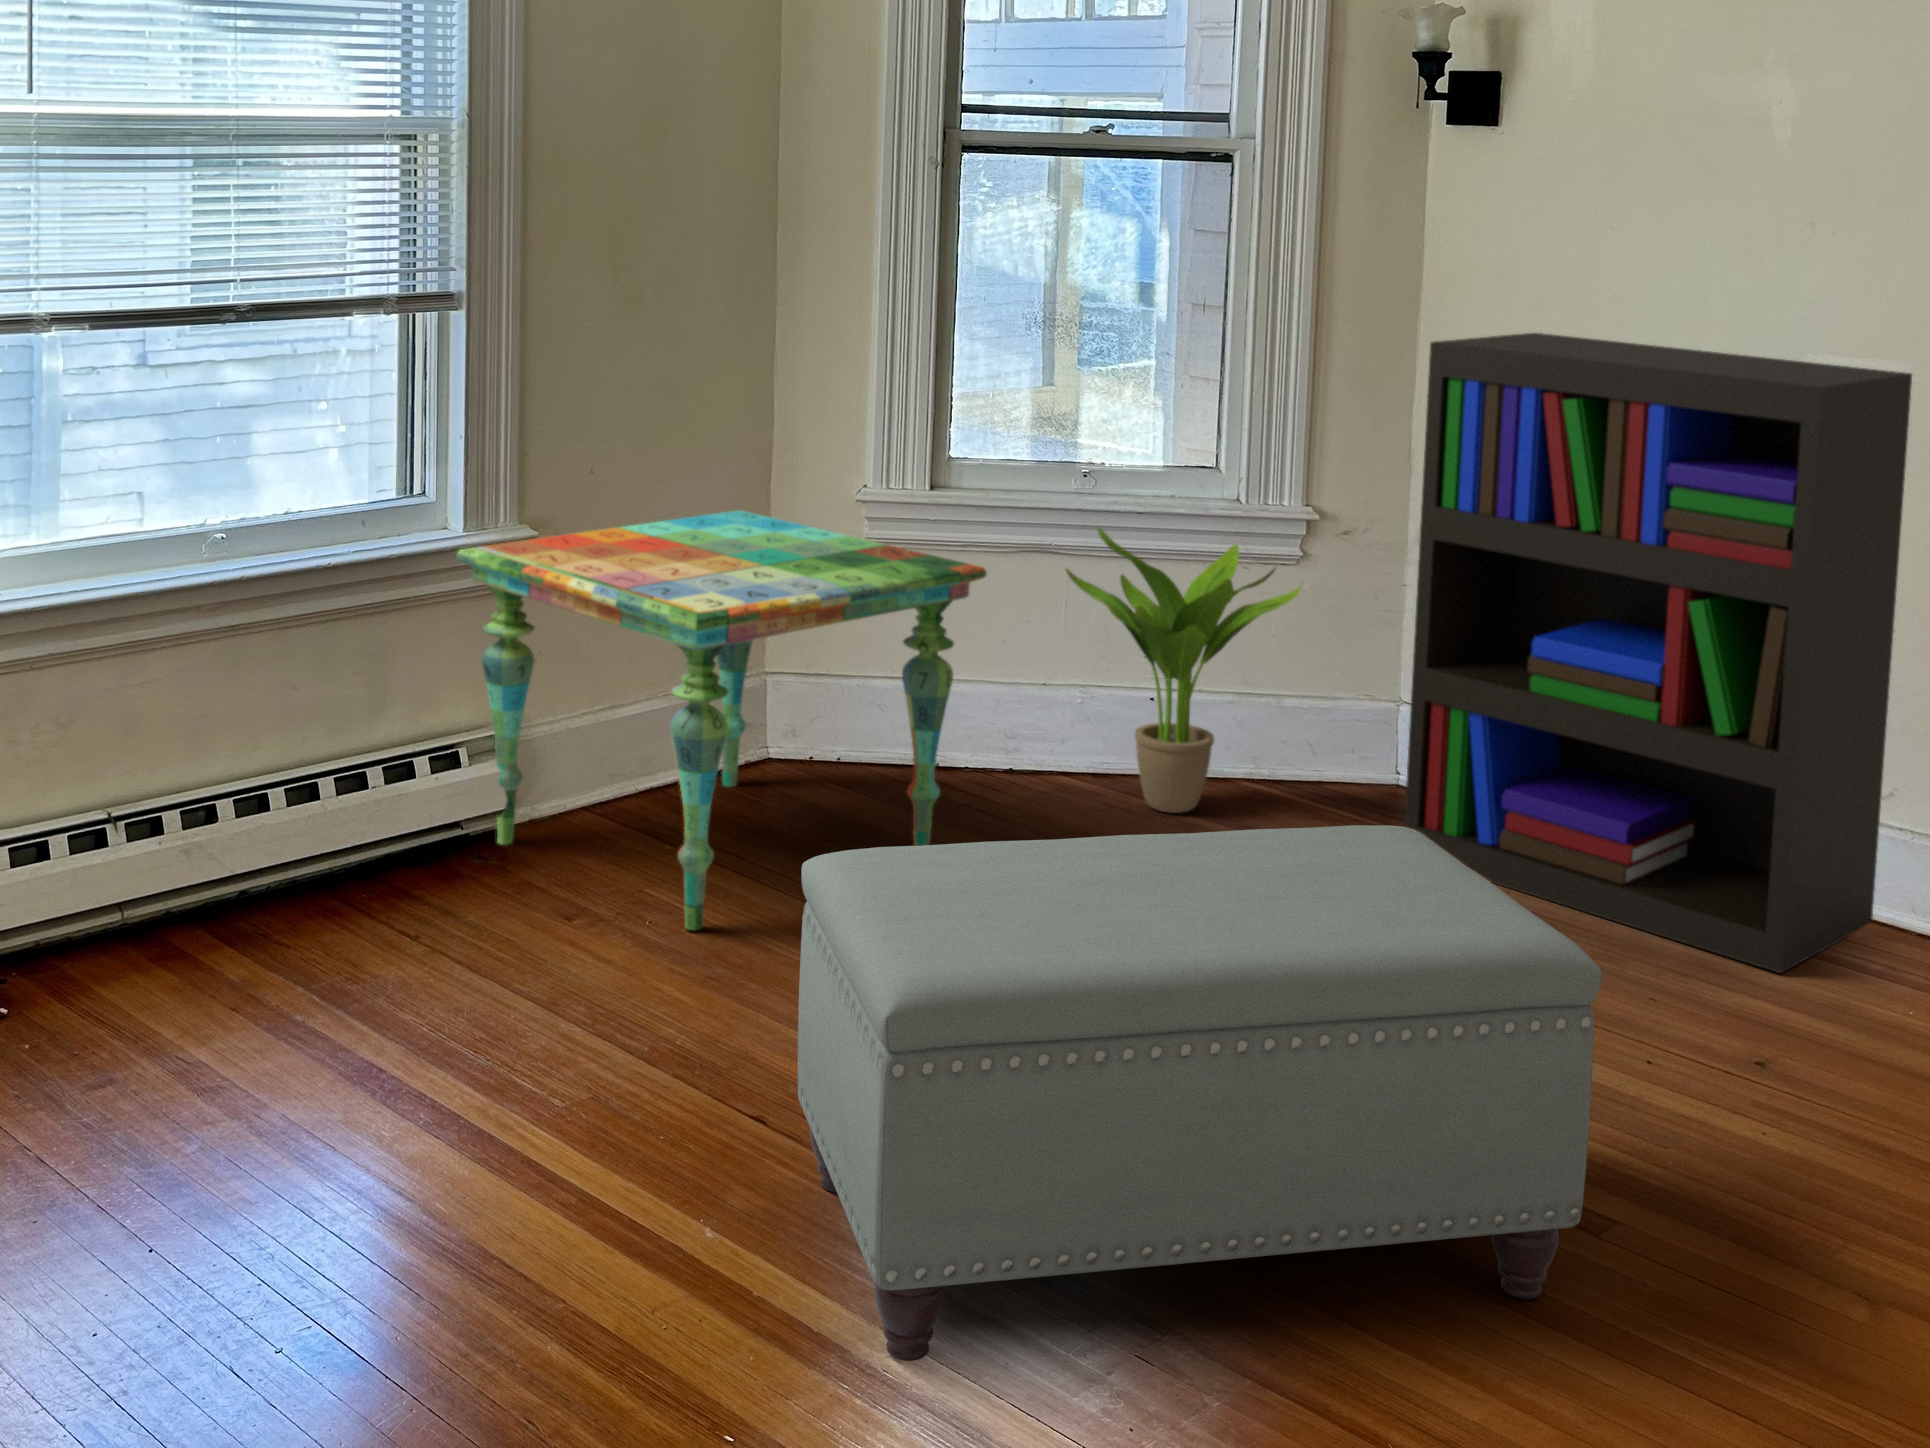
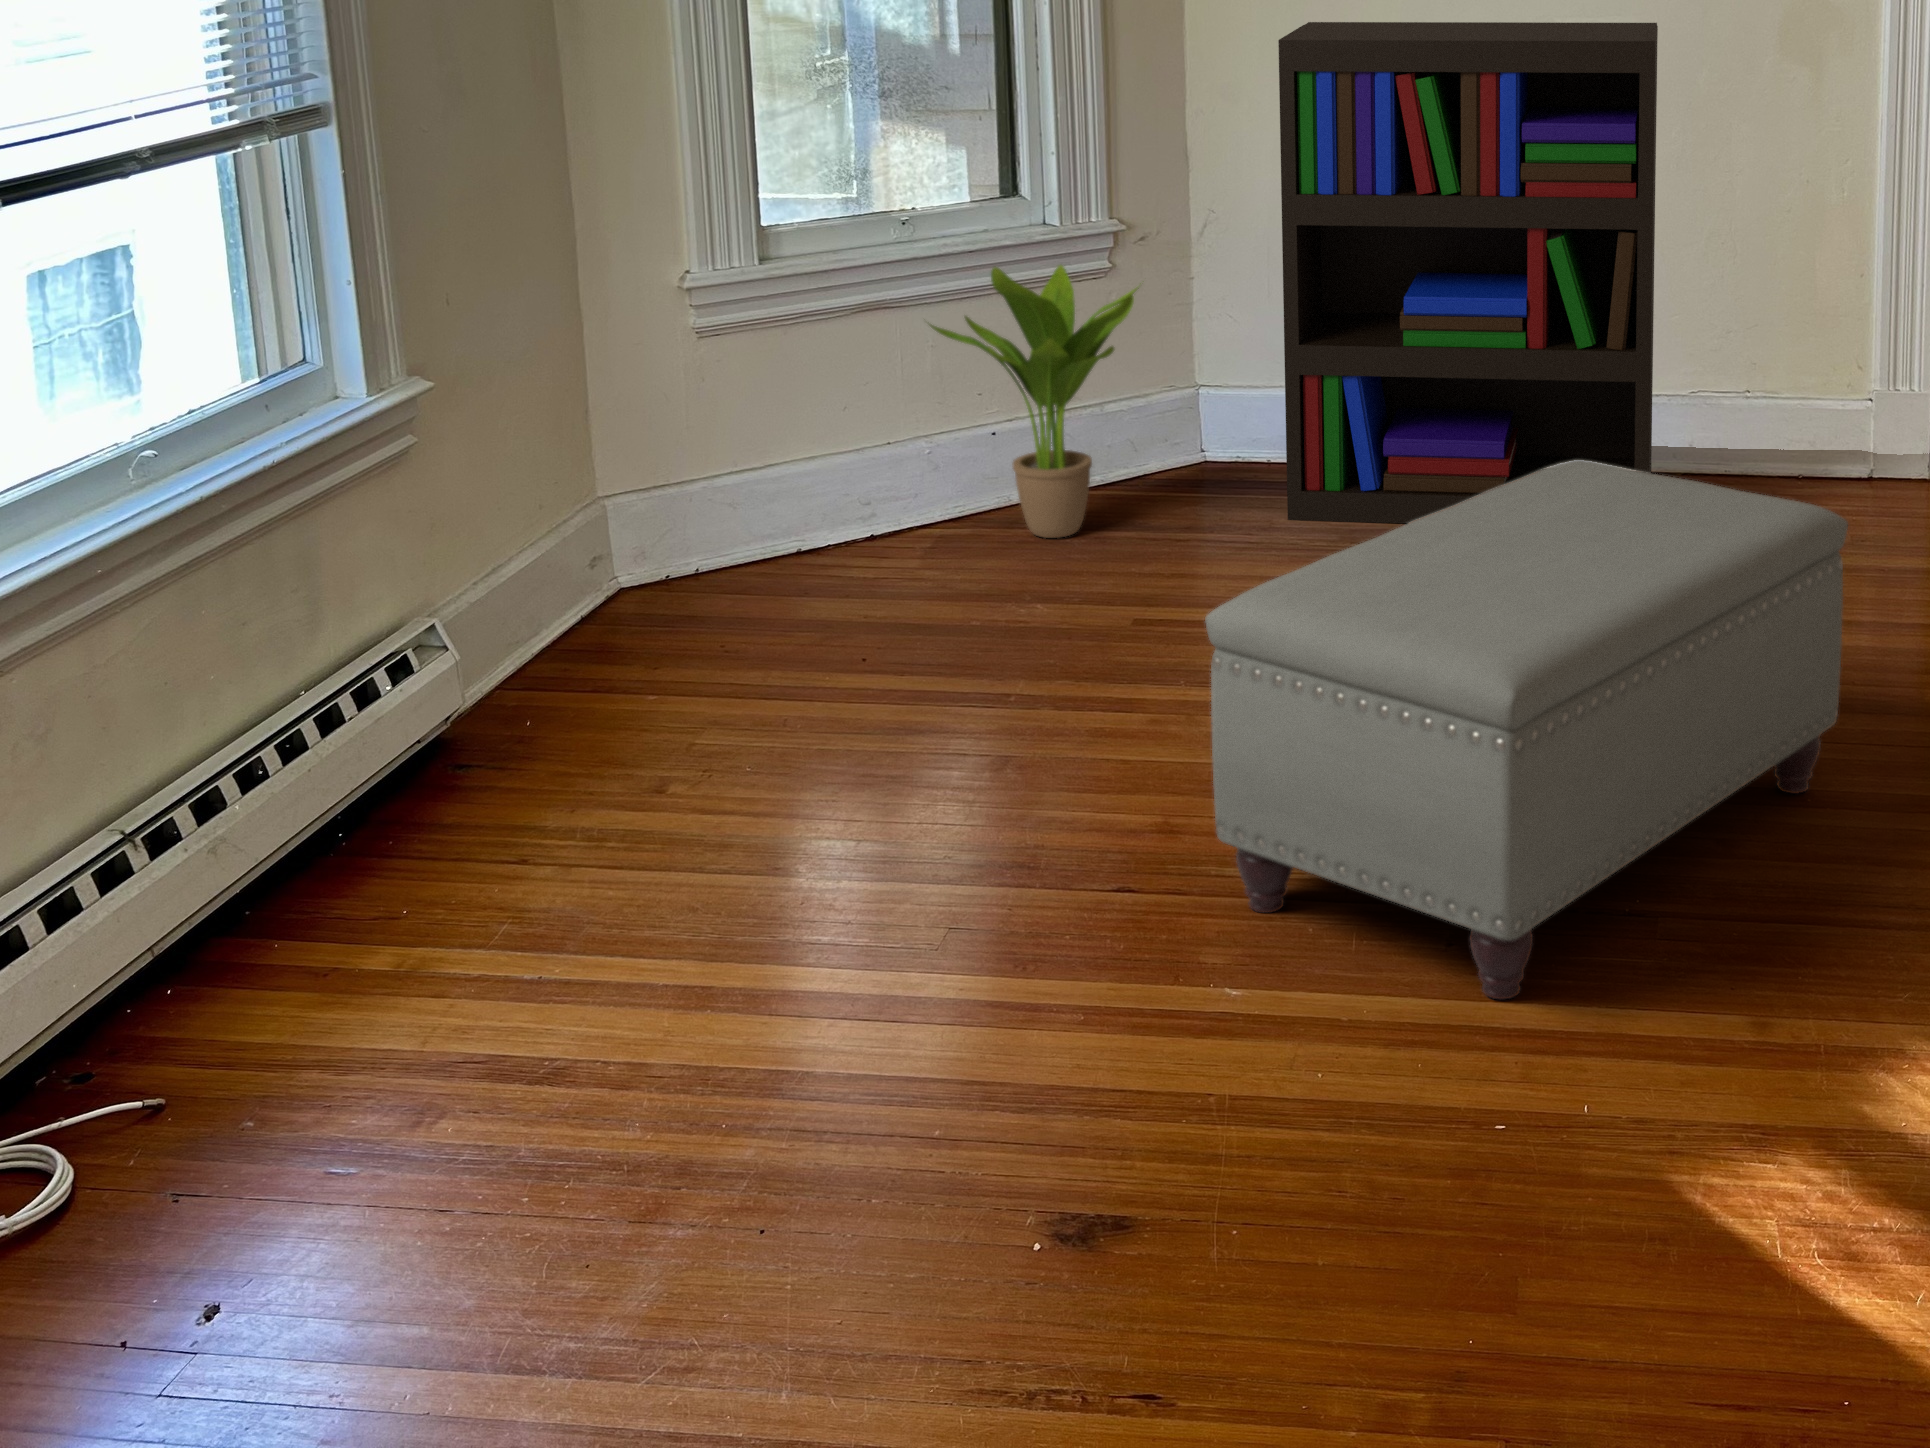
side table: present [456,510,987,930] -> none [369,319,948,761]

